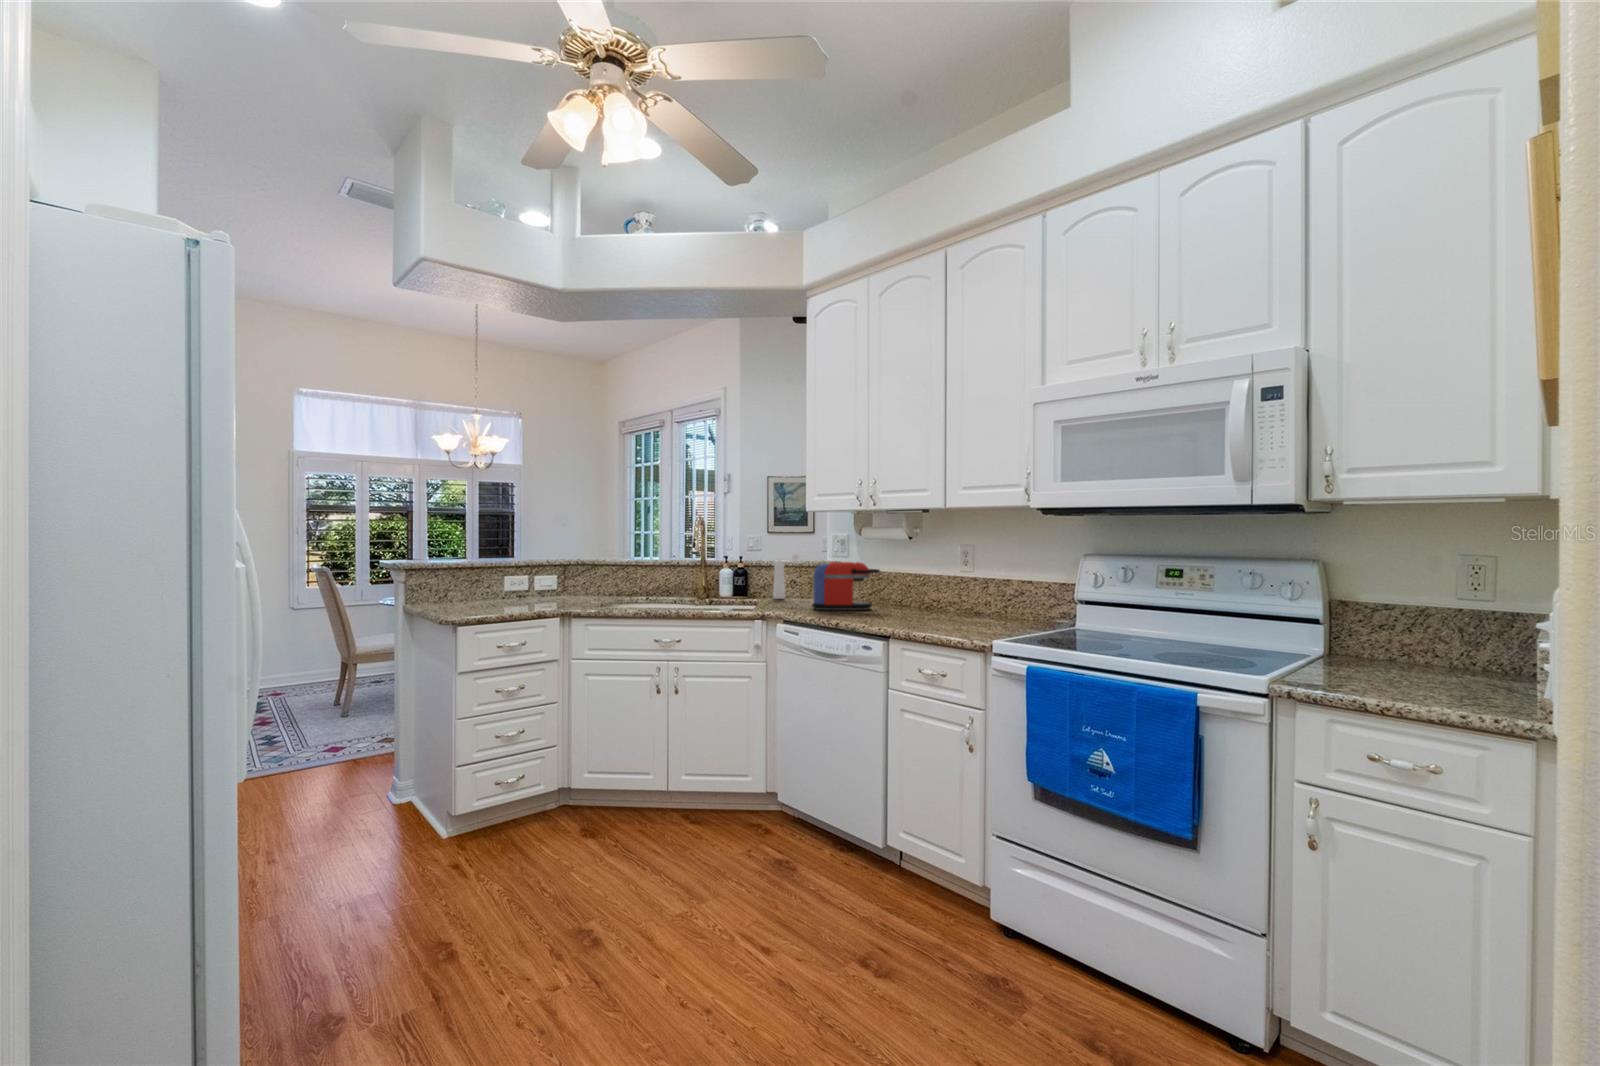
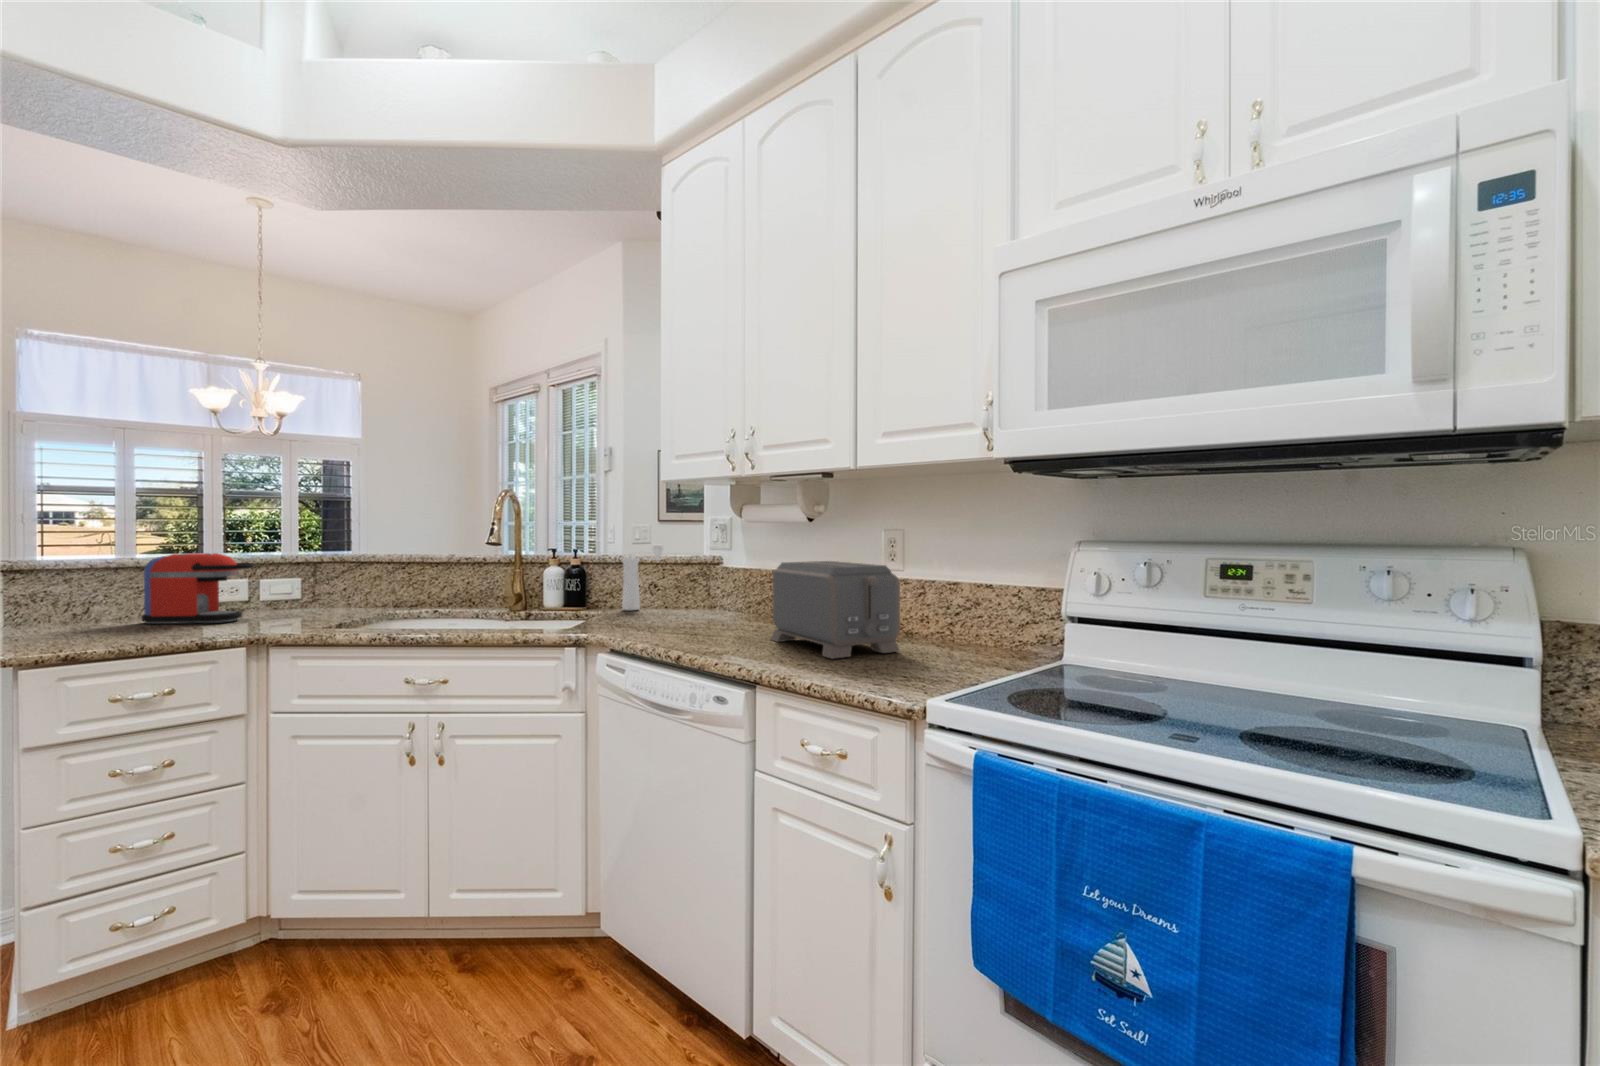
coffee maker: present [812,562,880,610] -> present [141,553,254,624]
toaster: none [888,566,974,625] -> present [771,561,900,659]

